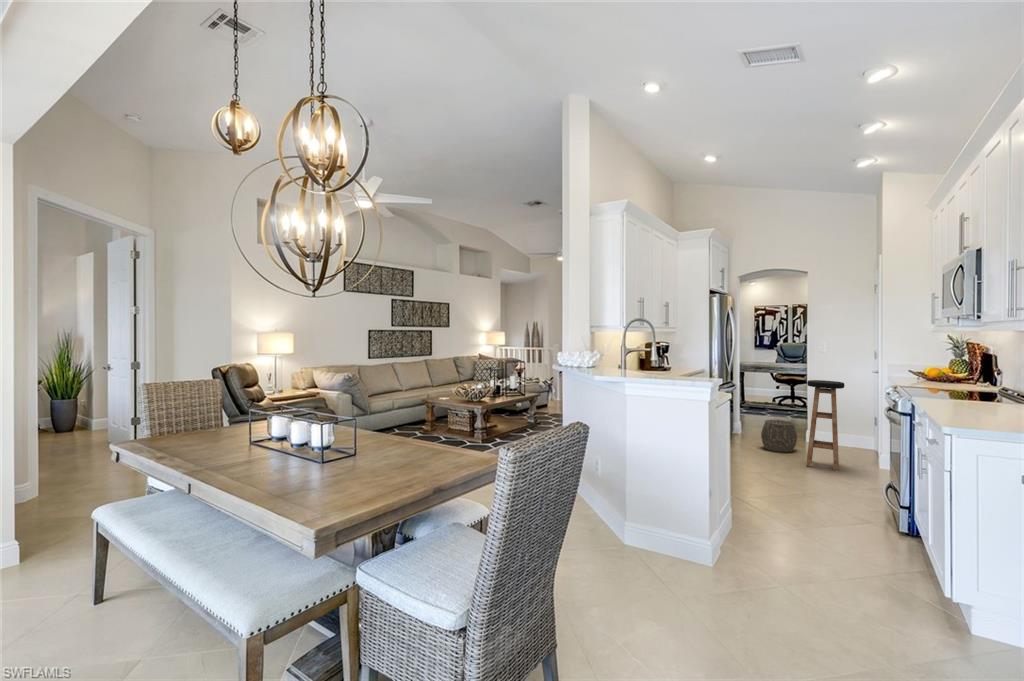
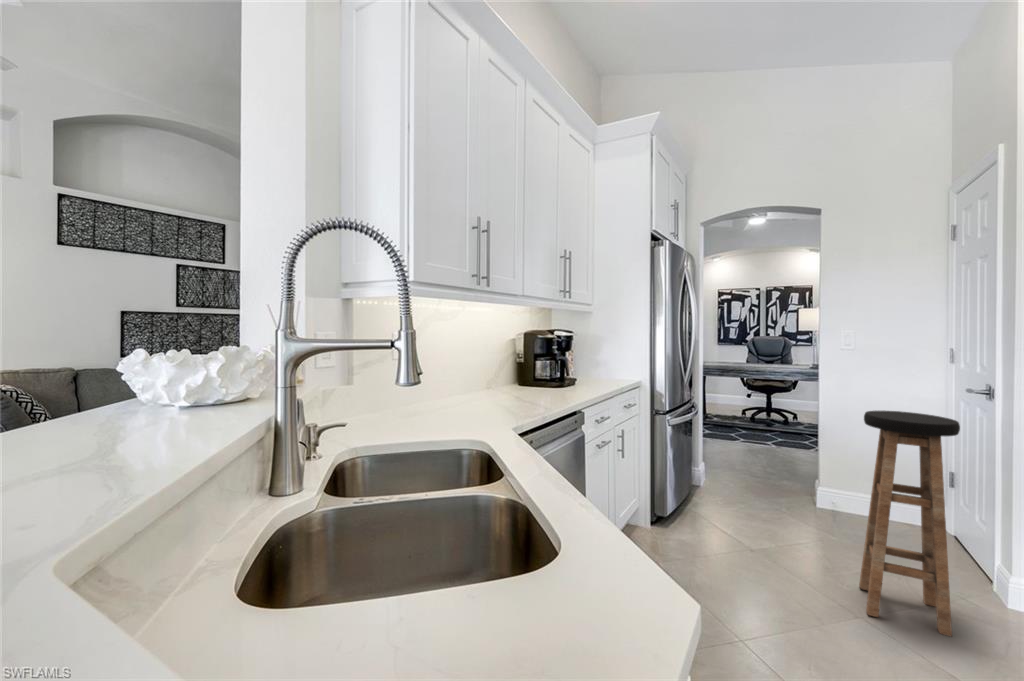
woven basket: present [761,420,797,452] -> none [749,478,823,550]

